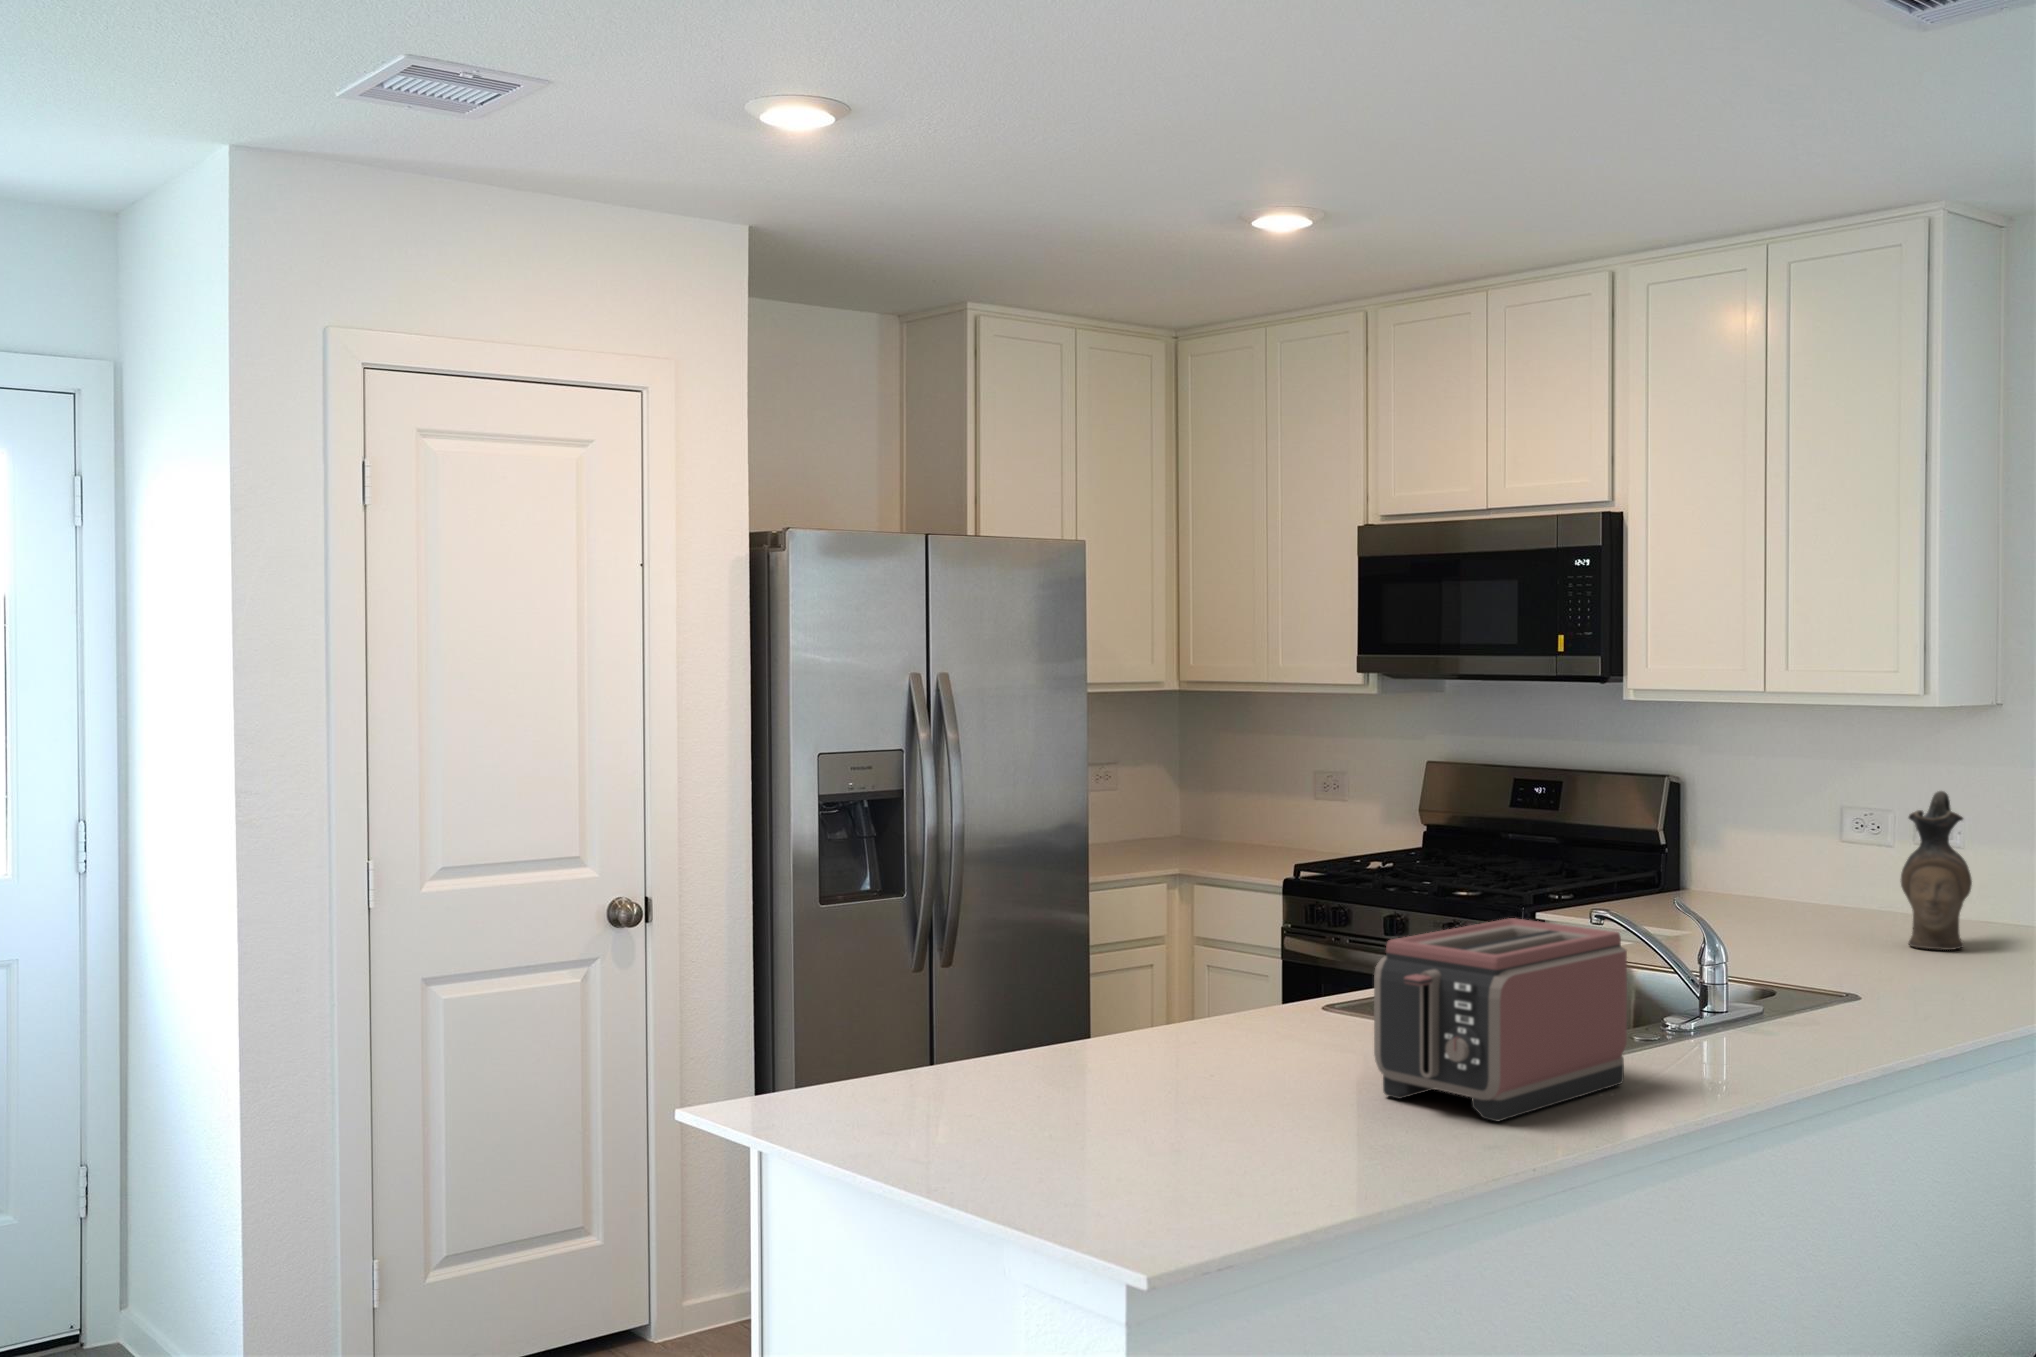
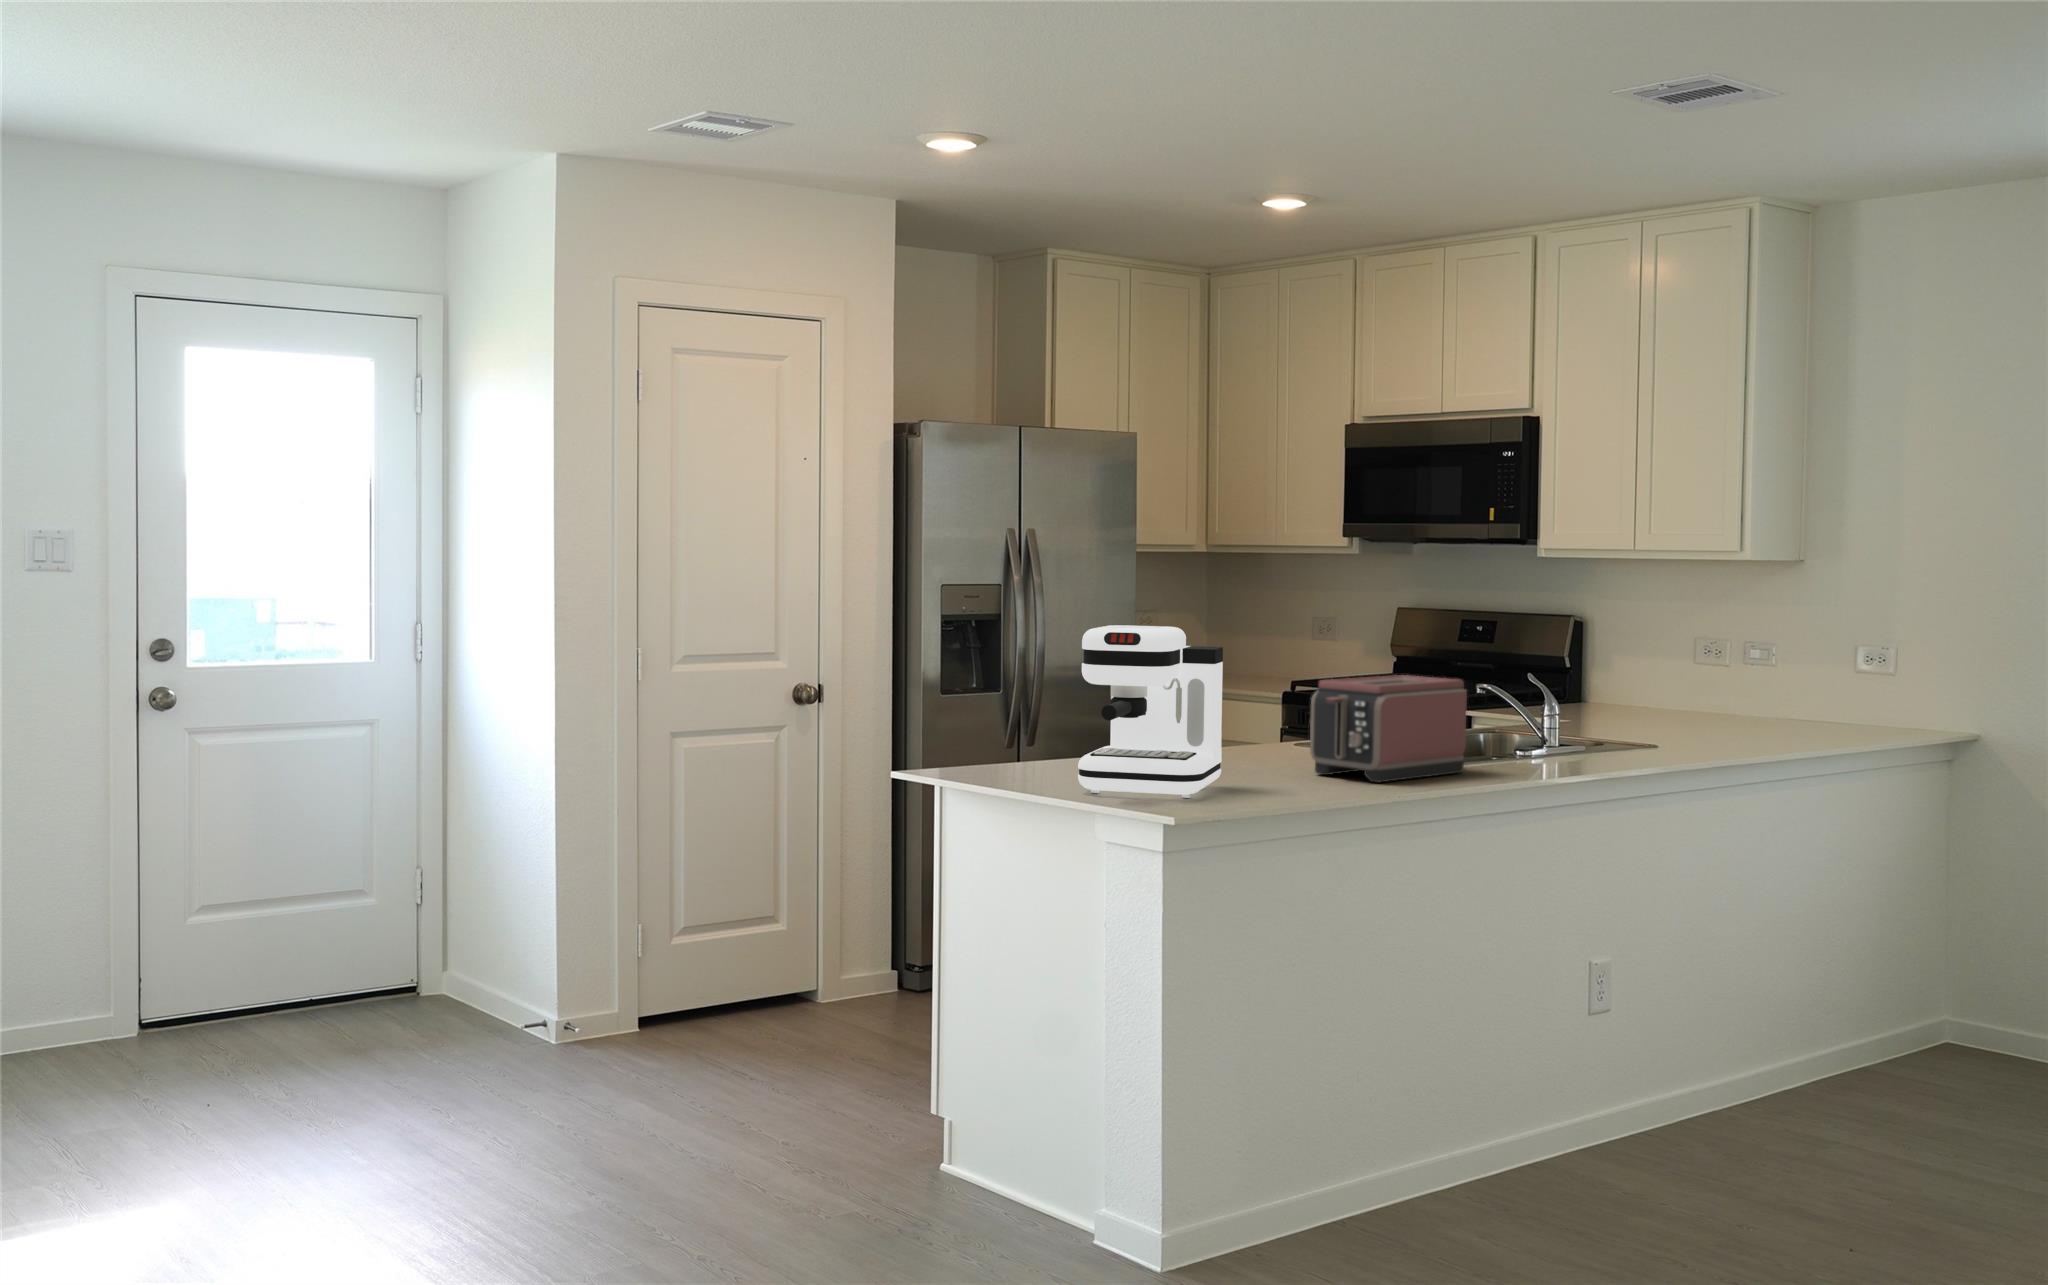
ceramic pitcher: present [1901,791,1972,950] -> none [1706,619,1753,729]
coffee maker: none [982,865,1233,1187] -> present [1078,625,1223,798]

